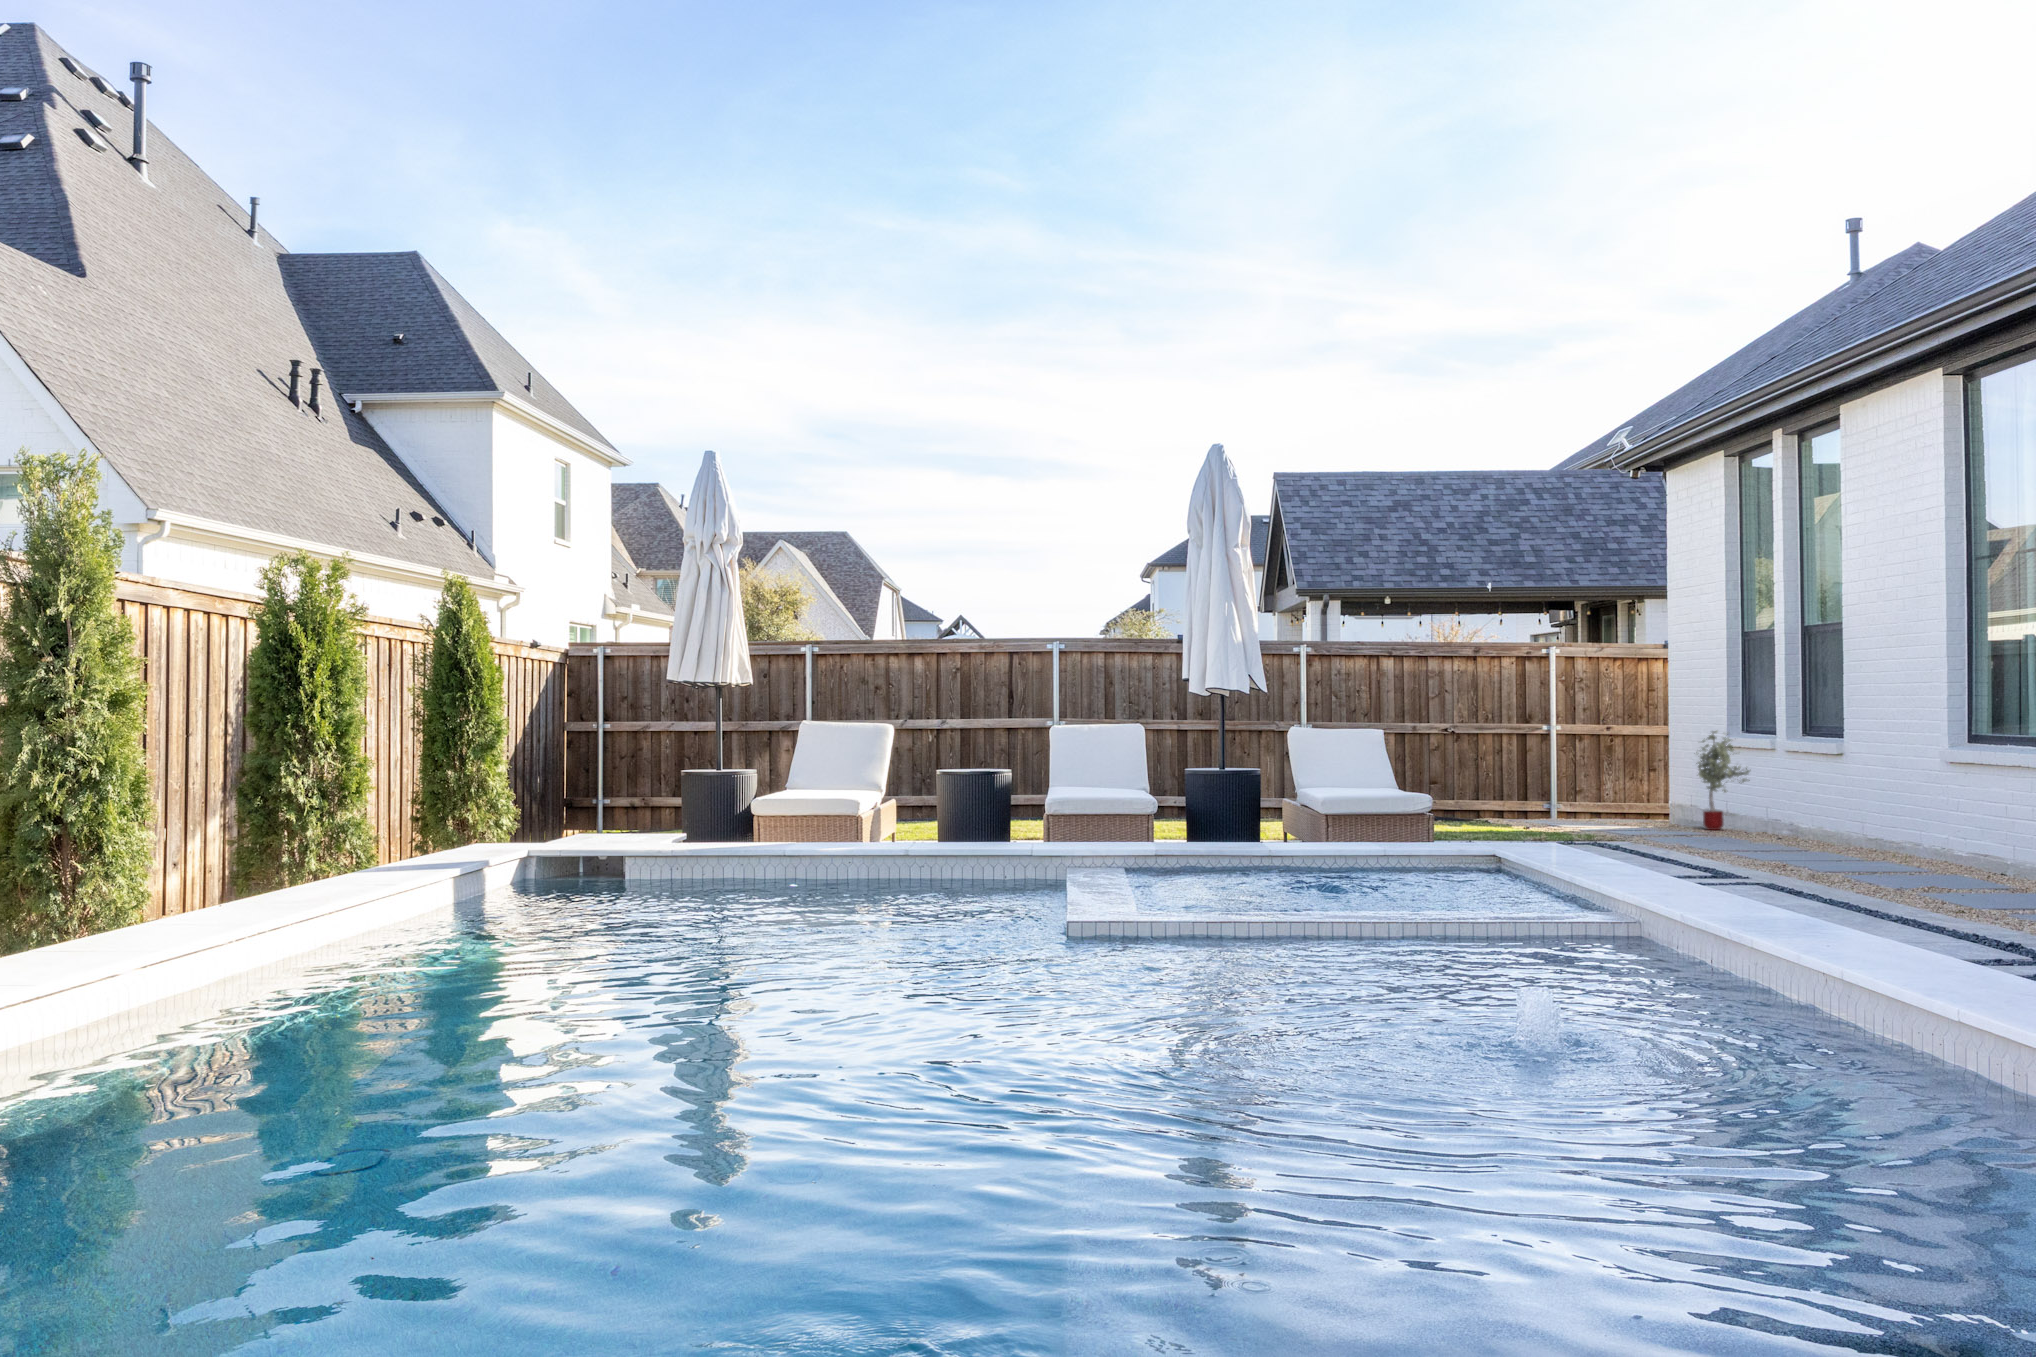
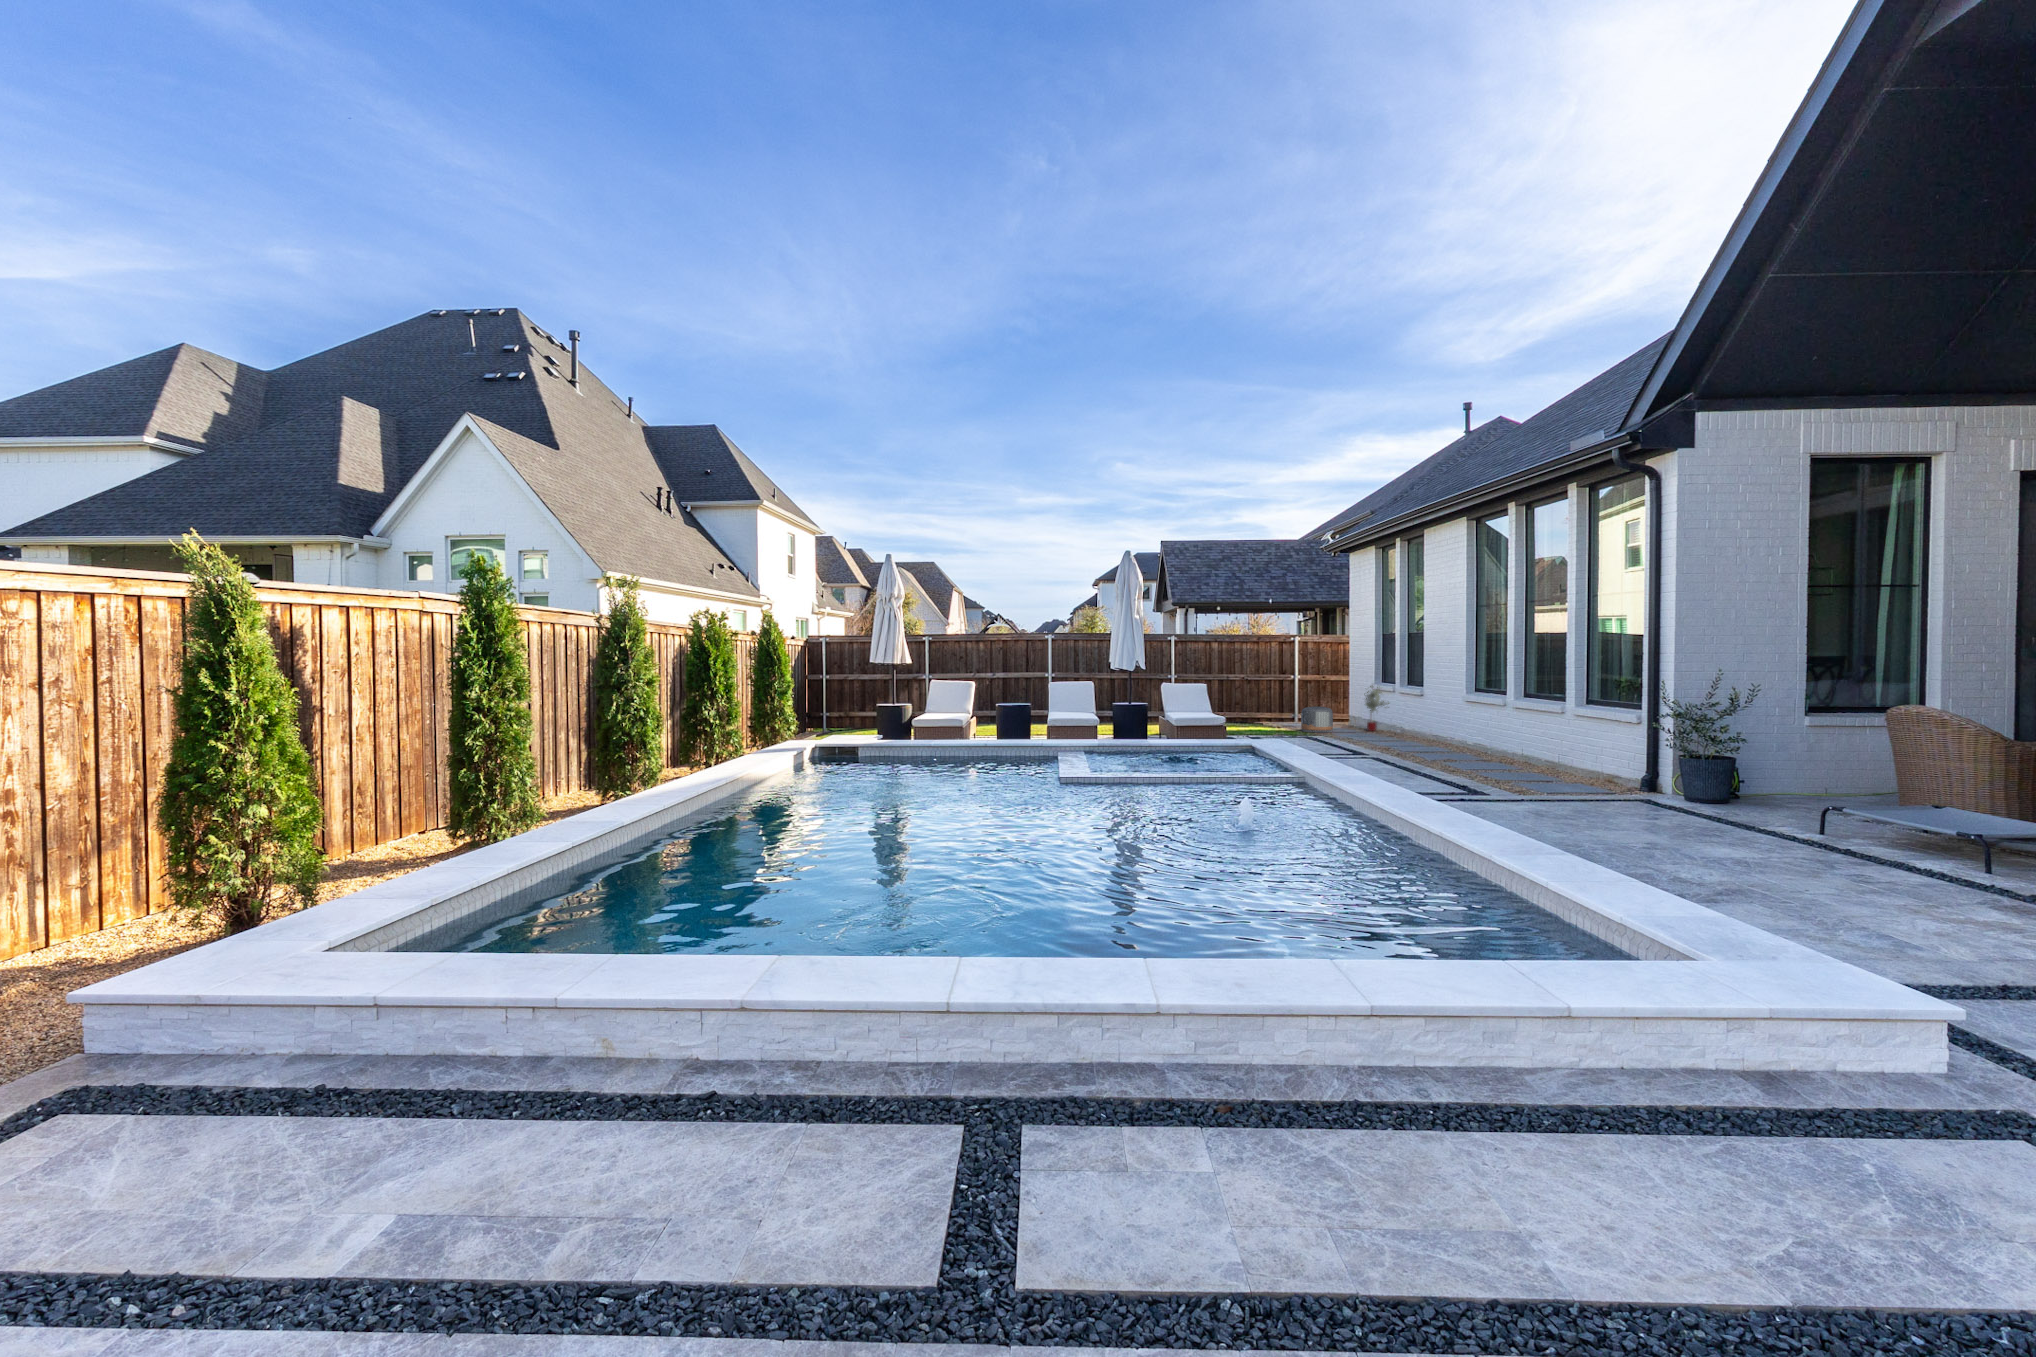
pouf: none [1565,779,1632,832] -> present [1301,706,1333,732]

